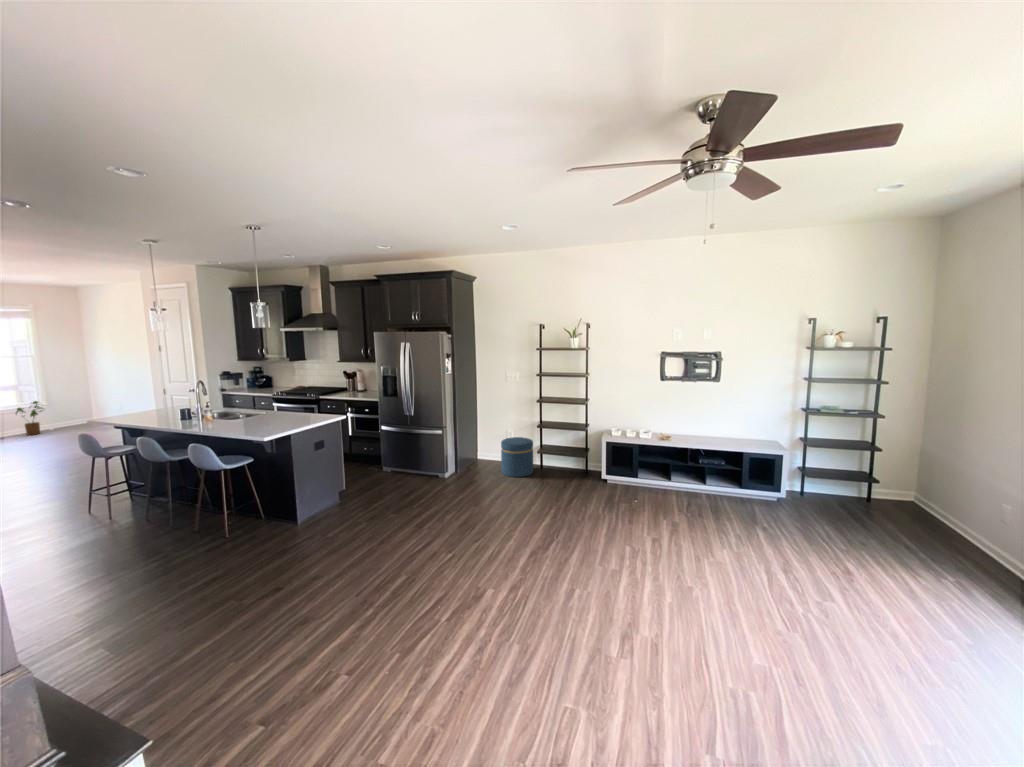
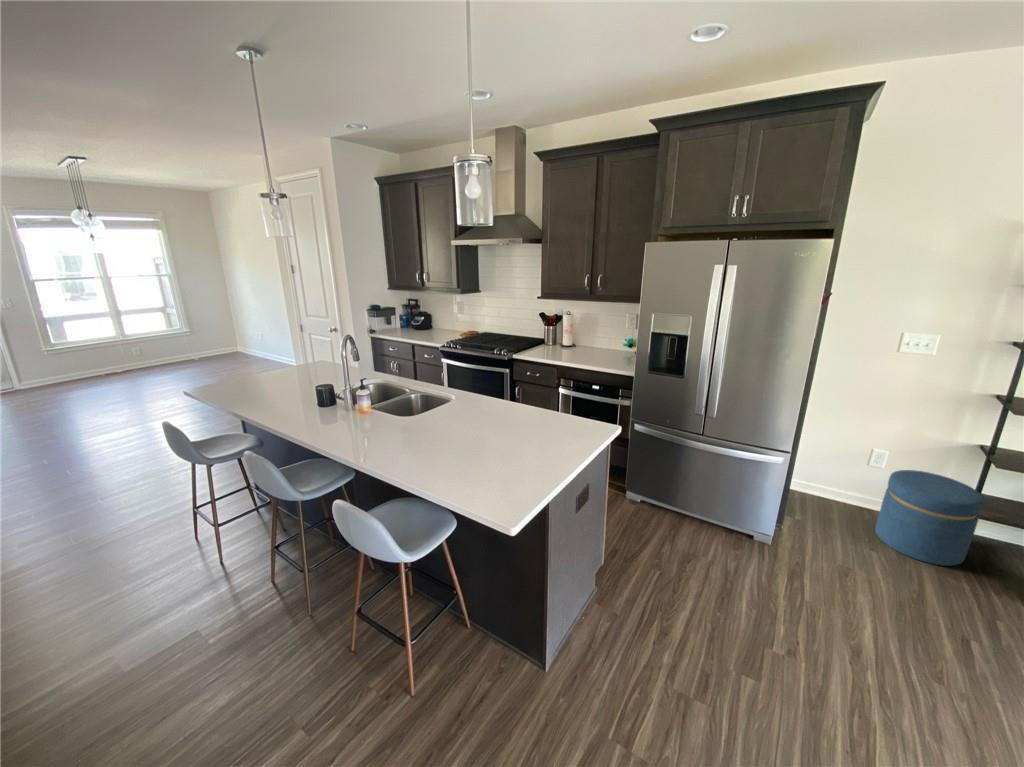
house plant: present [16,401,43,435] -> none [166,329,192,367]

